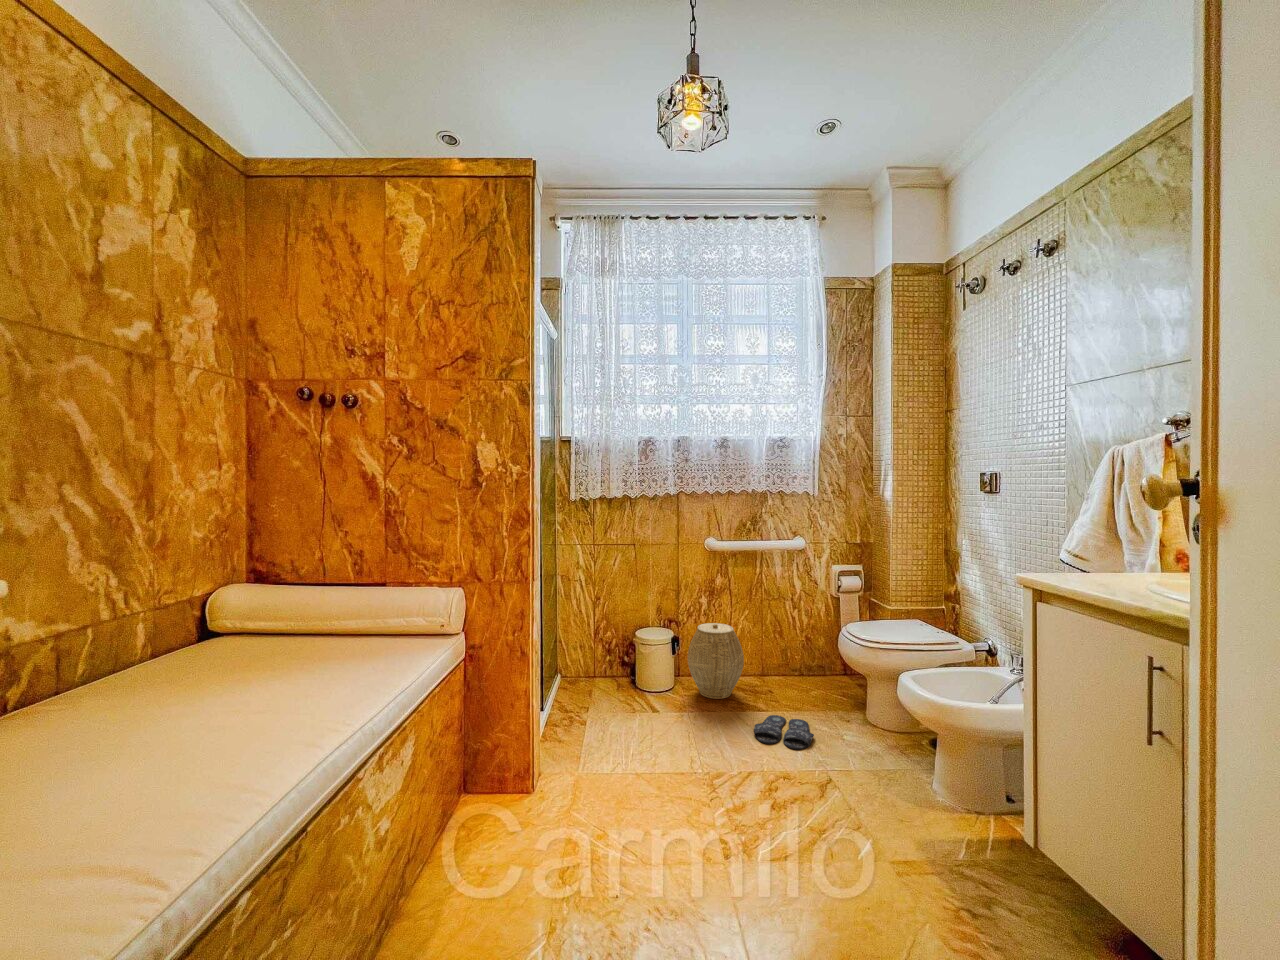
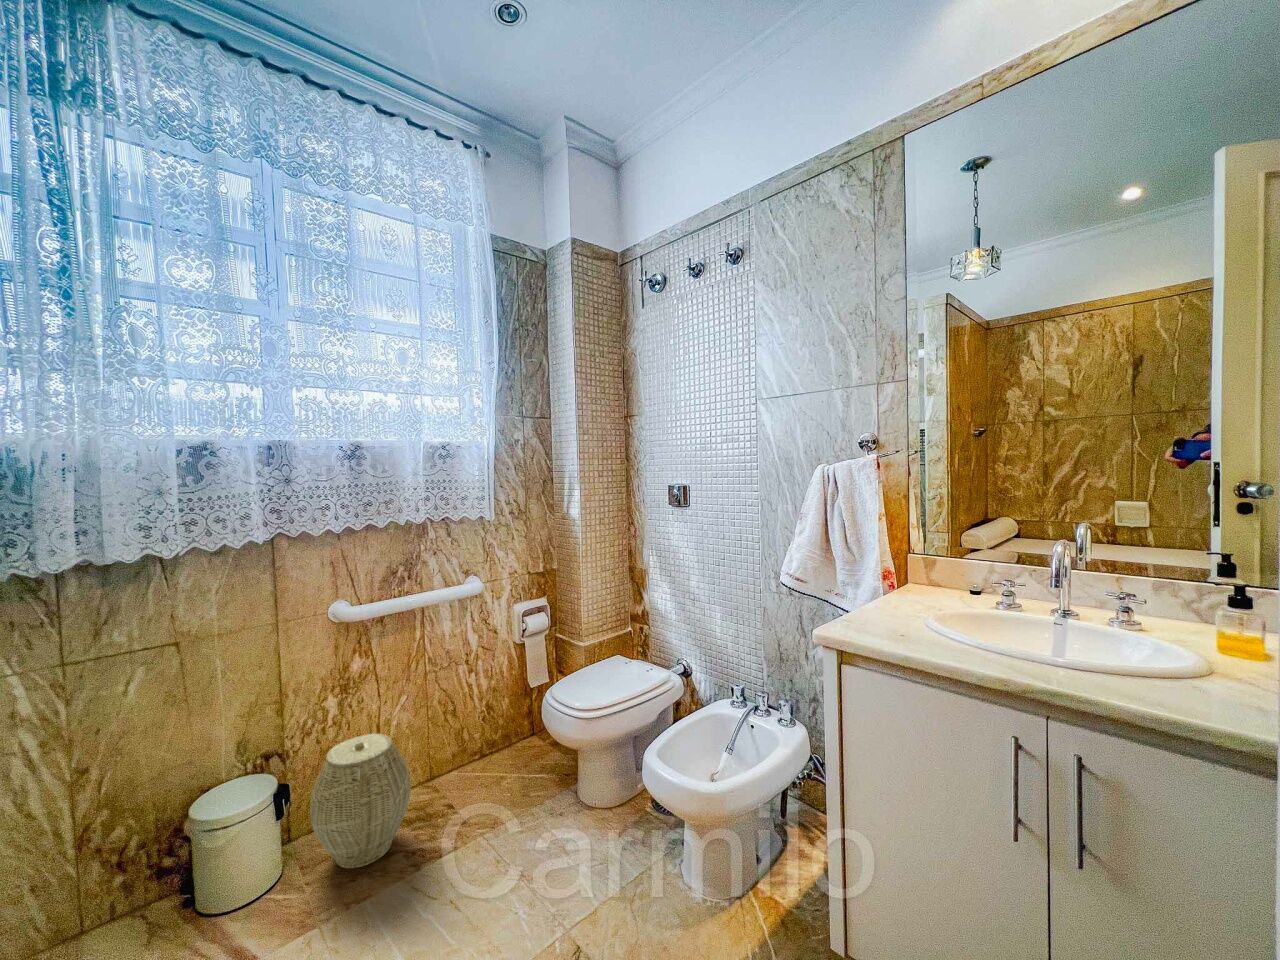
slippers: present [754,715,814,750] -> none [450,843,539,927]

